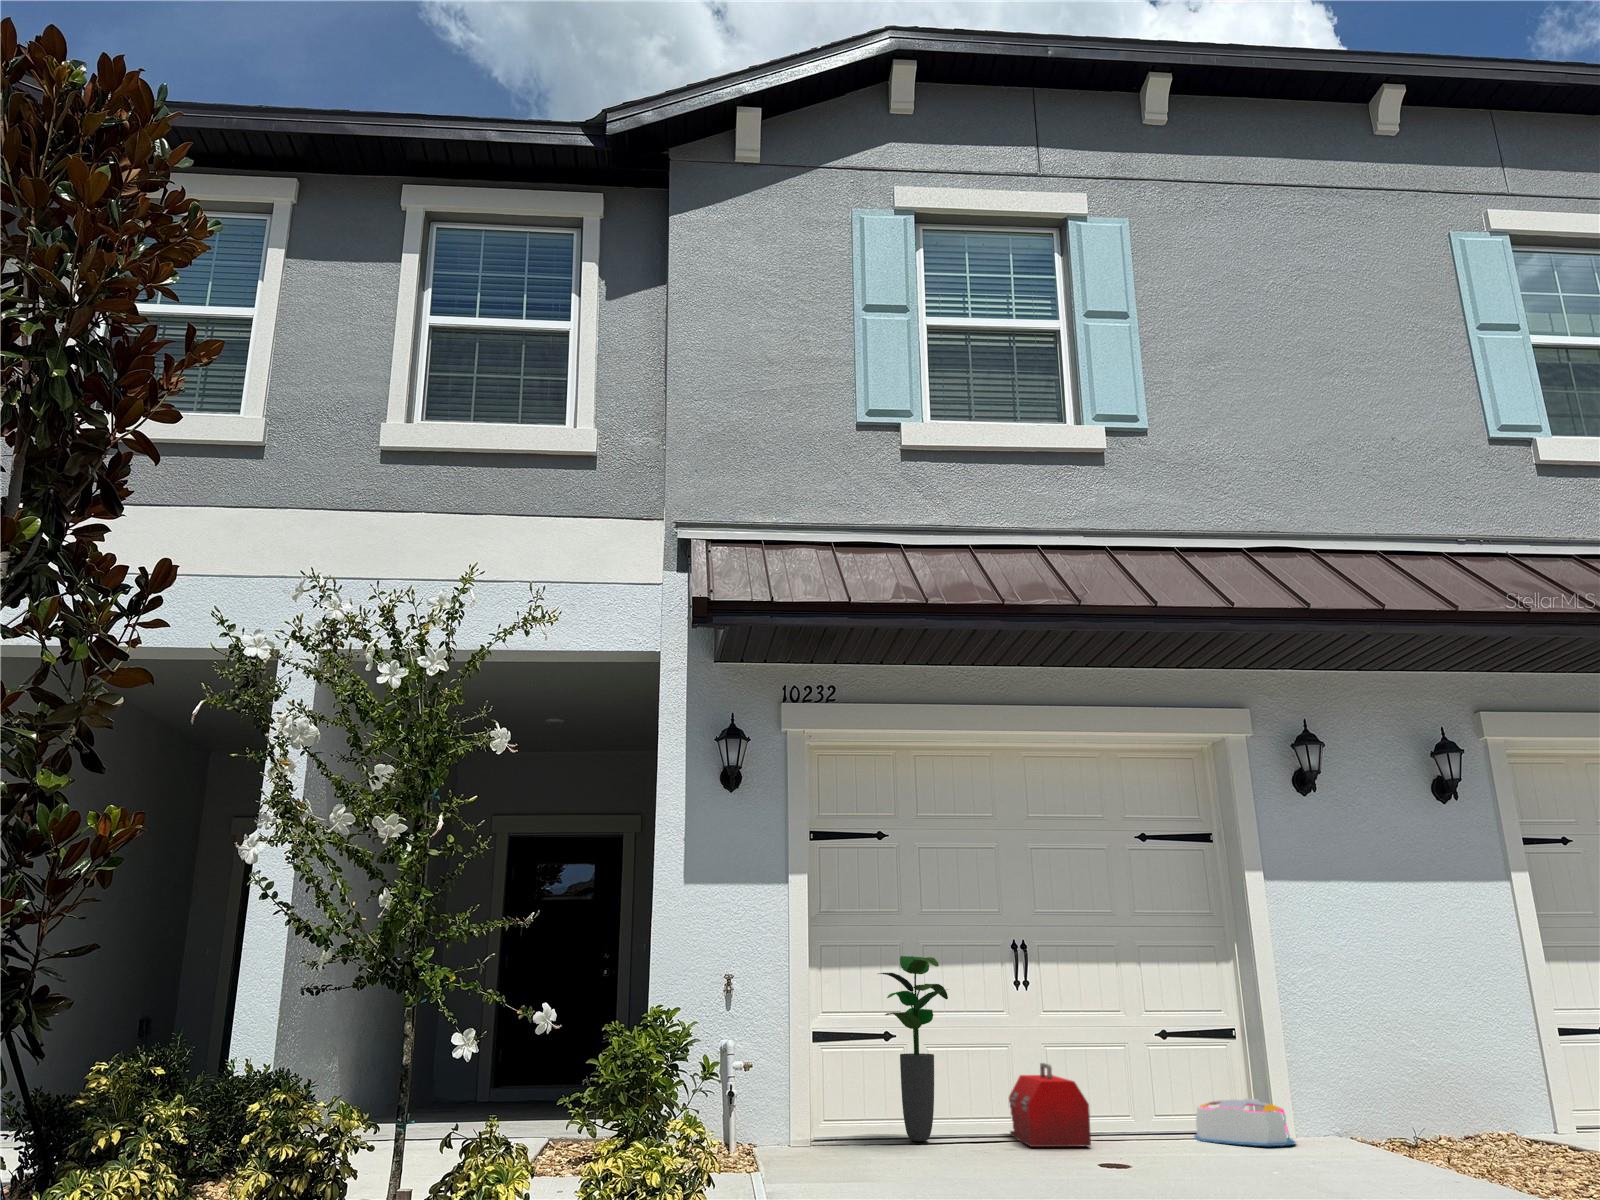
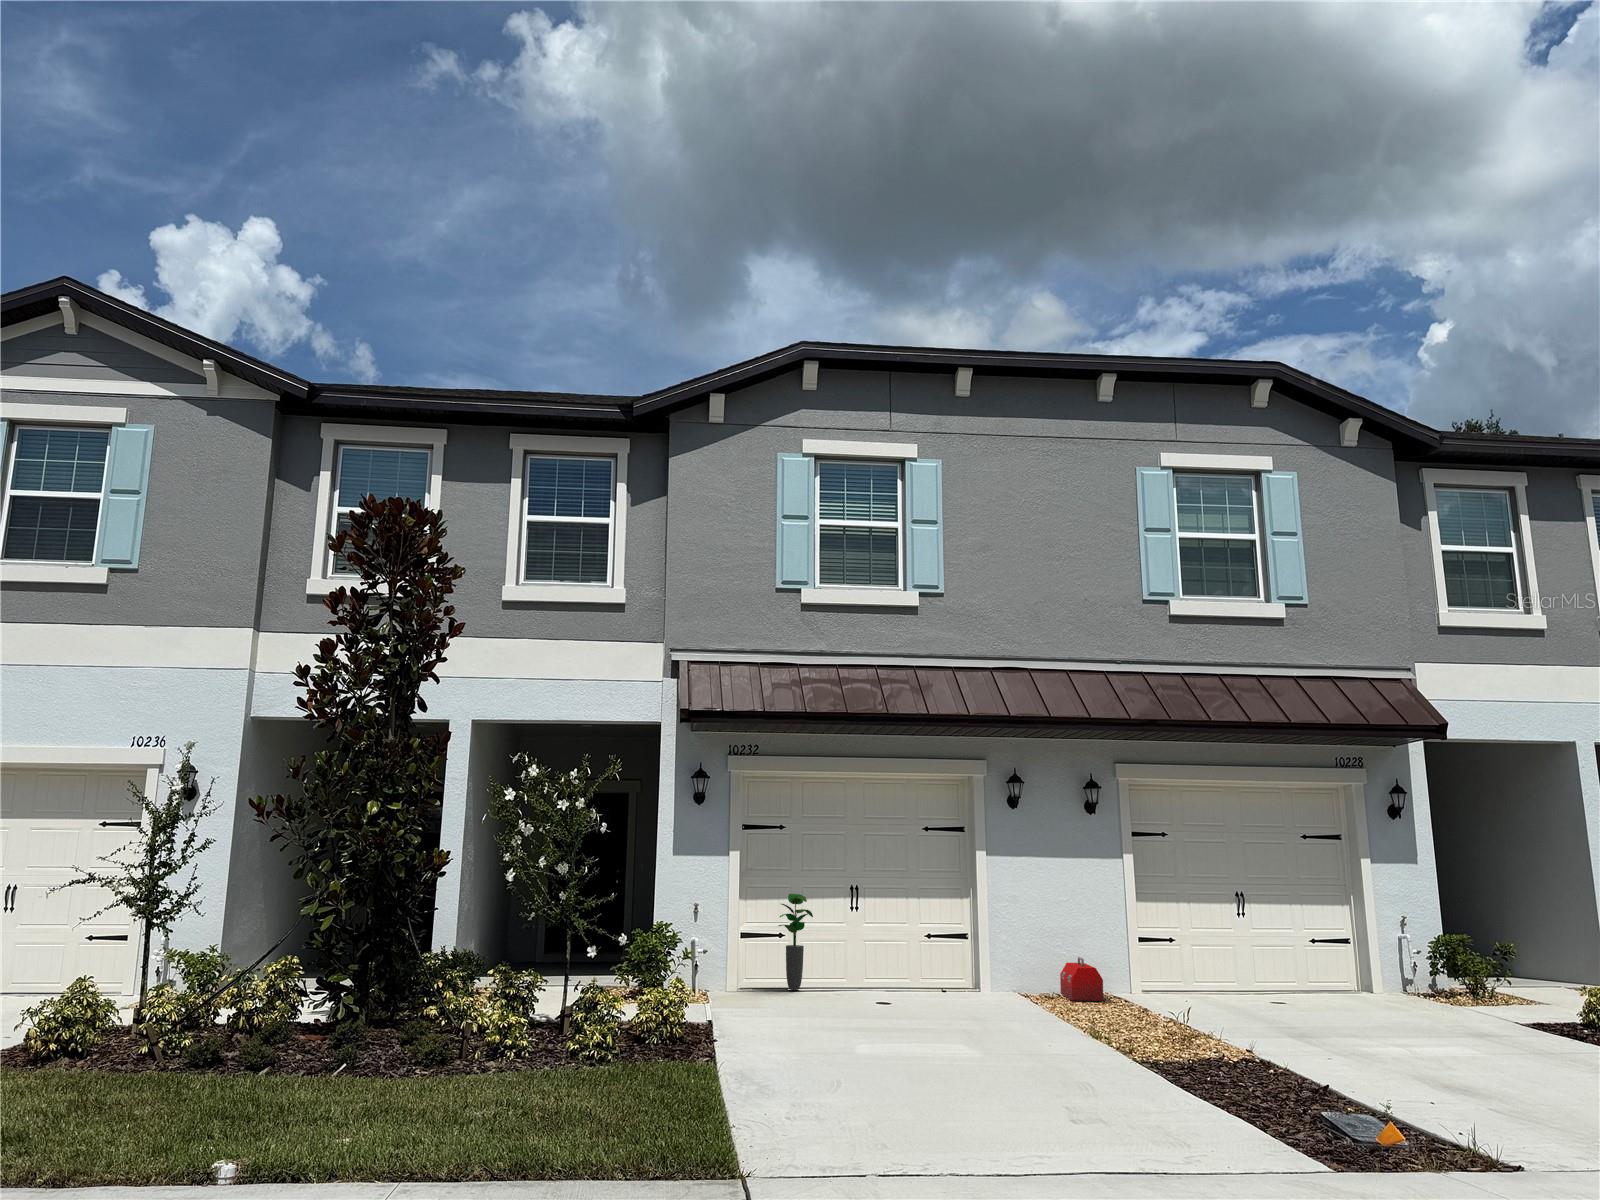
toolbox: present [1009,1063,1091,1147] -> present [1060,957,1103,1001]
storage bin: present [1195,1099,1295,1146] -> none [940,970,989,995]

